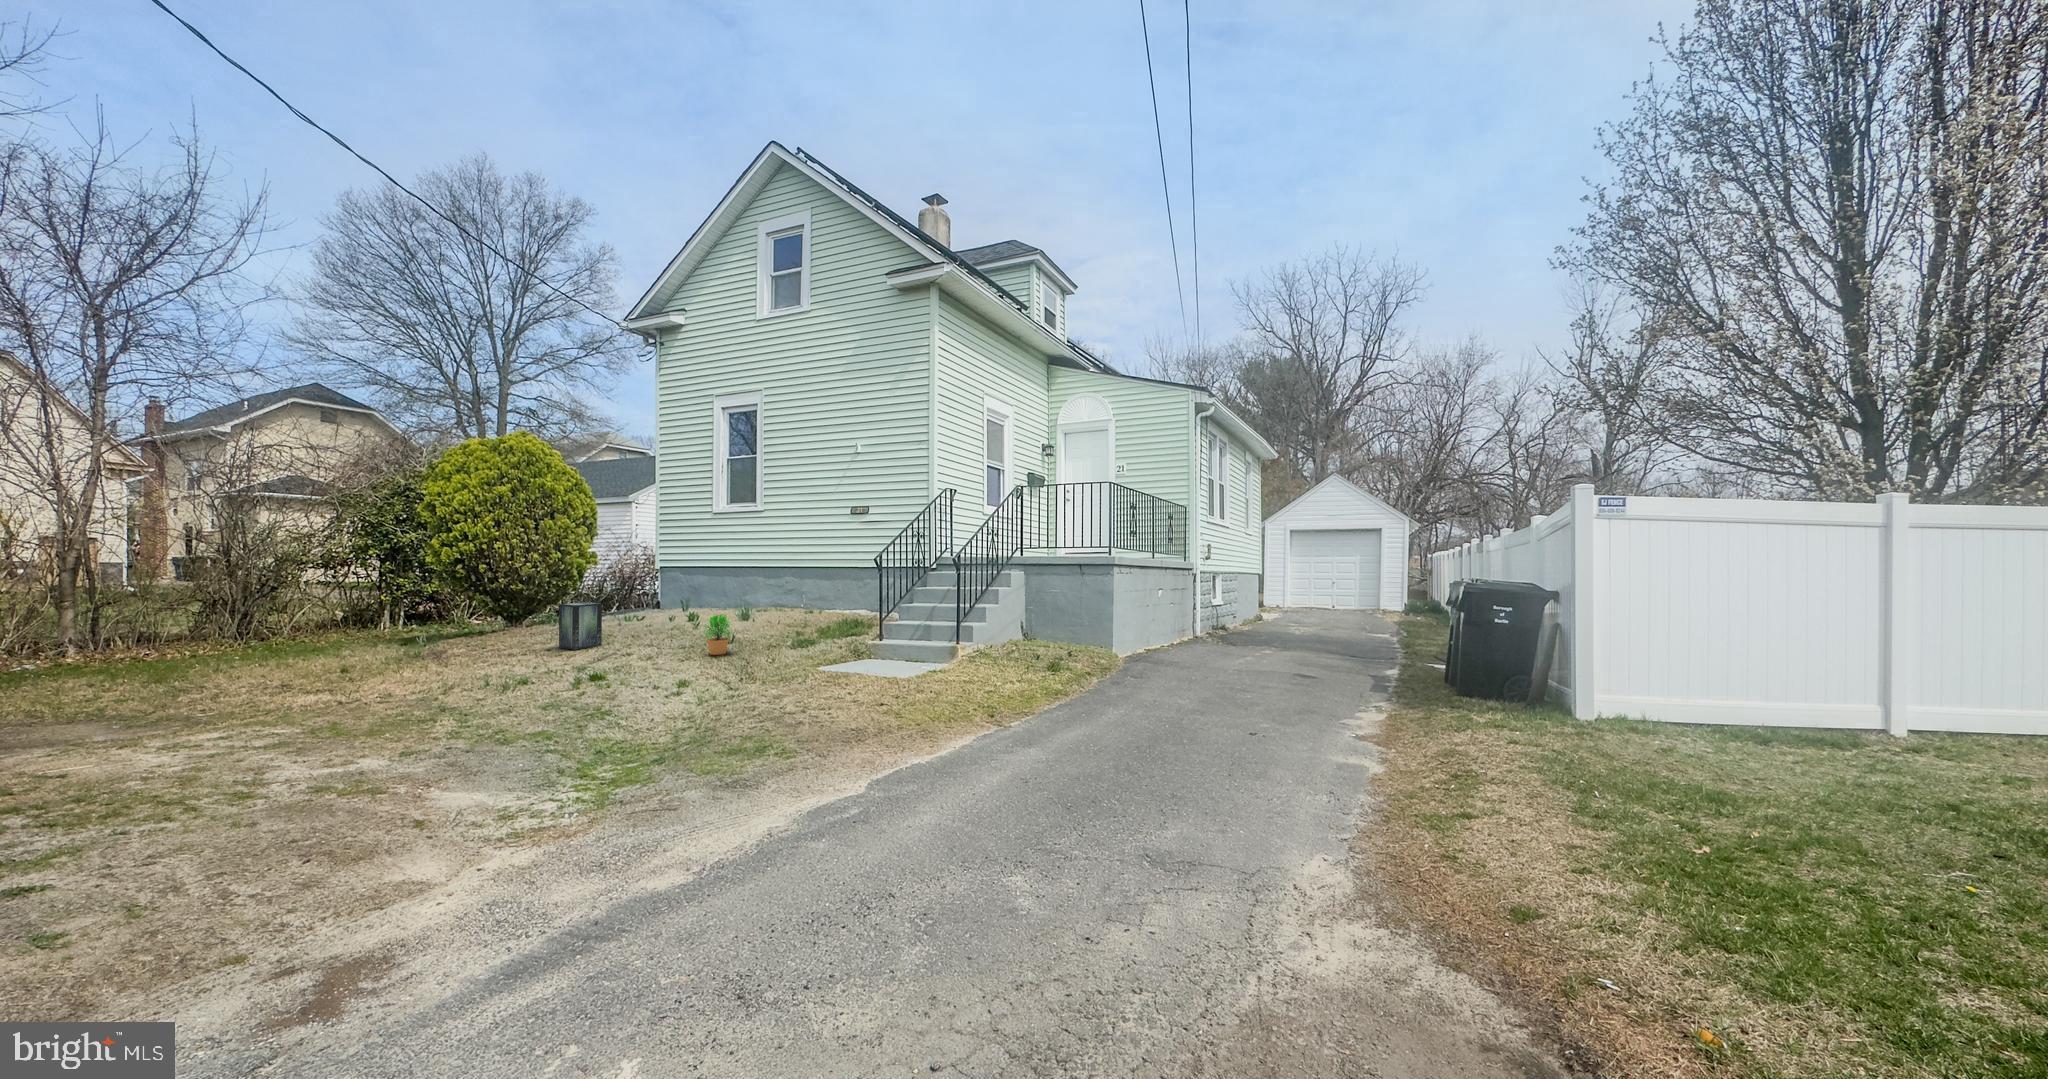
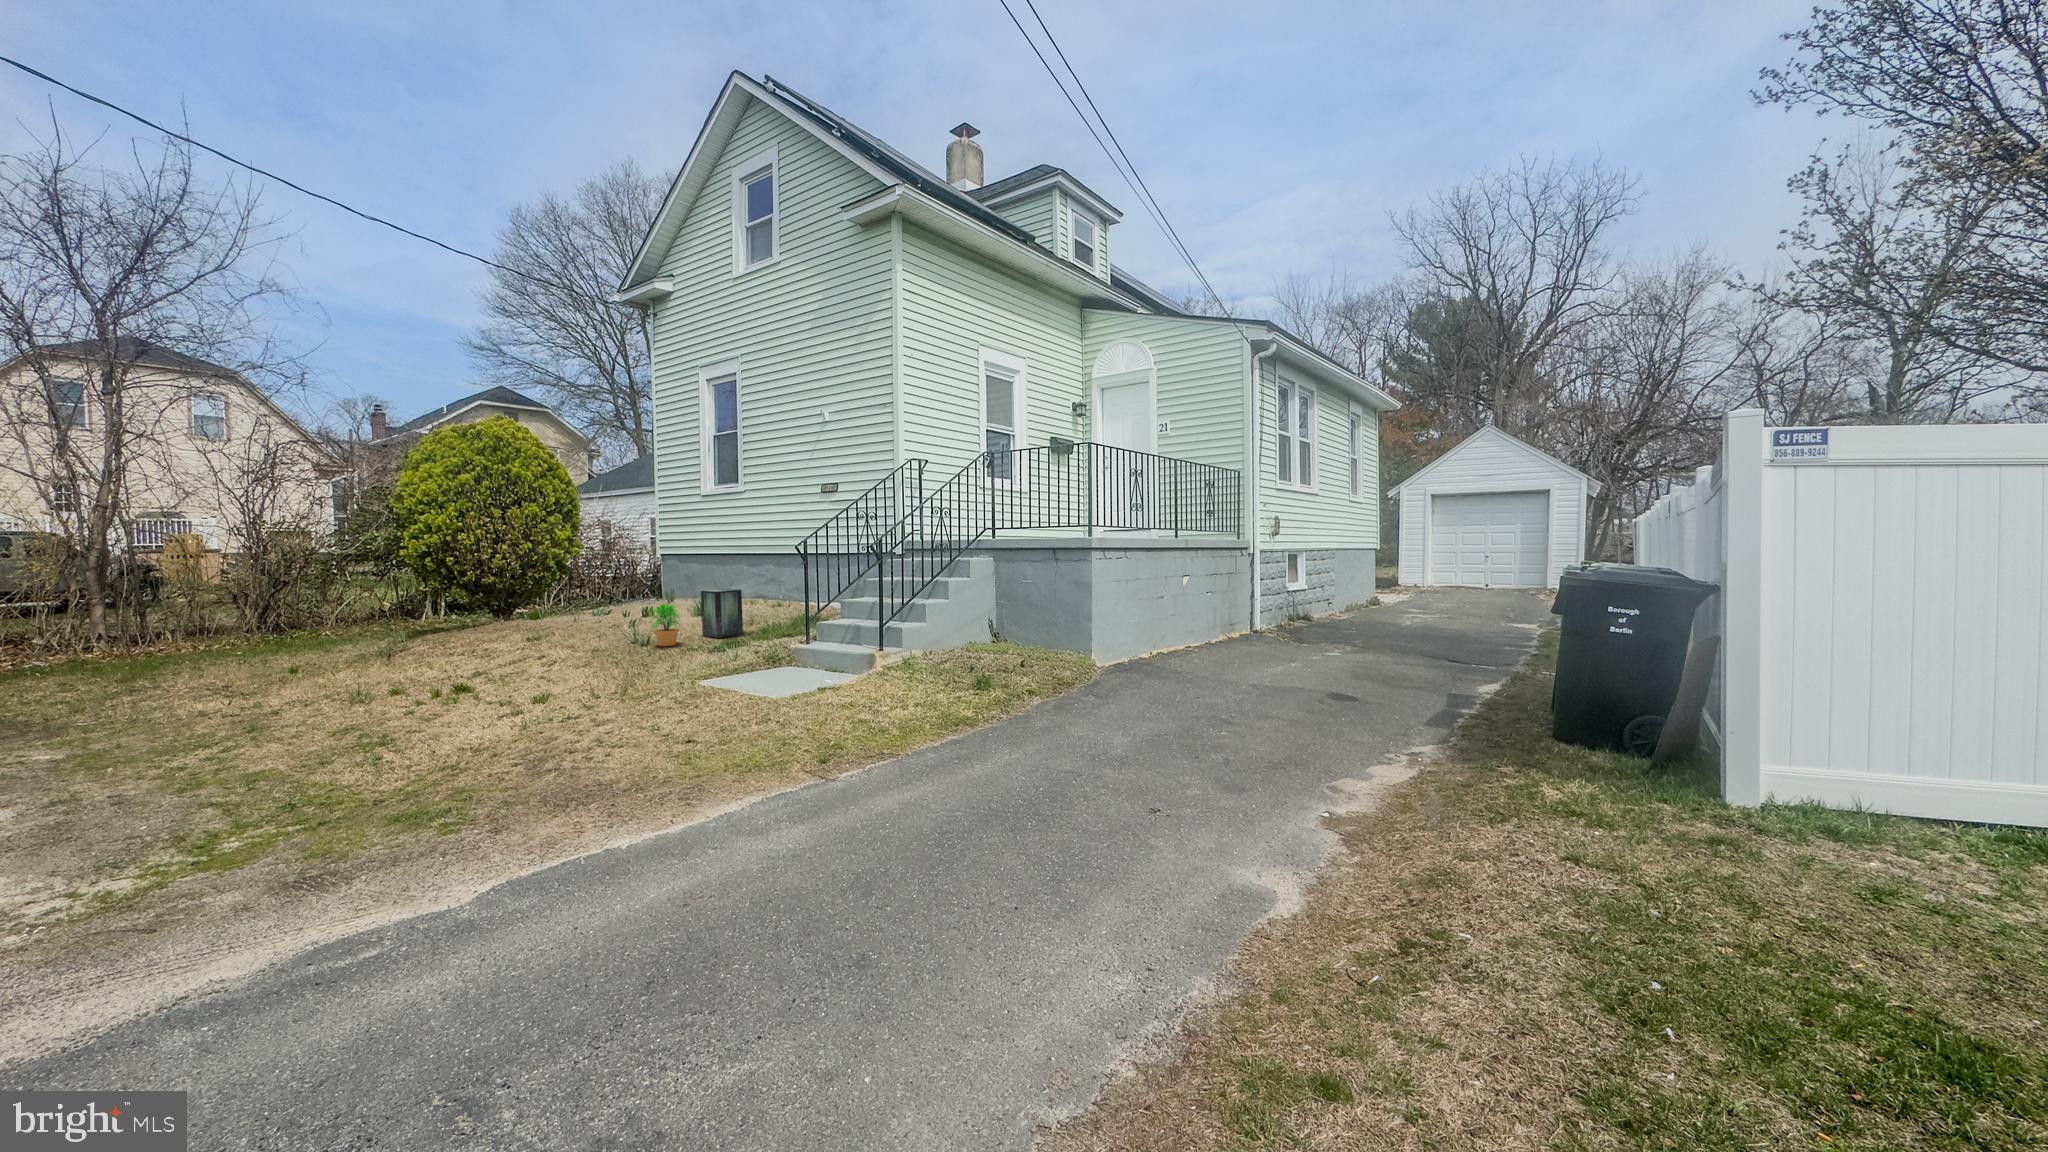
storage box: present [559,602,602,650] -> present [701,589,743,638]

